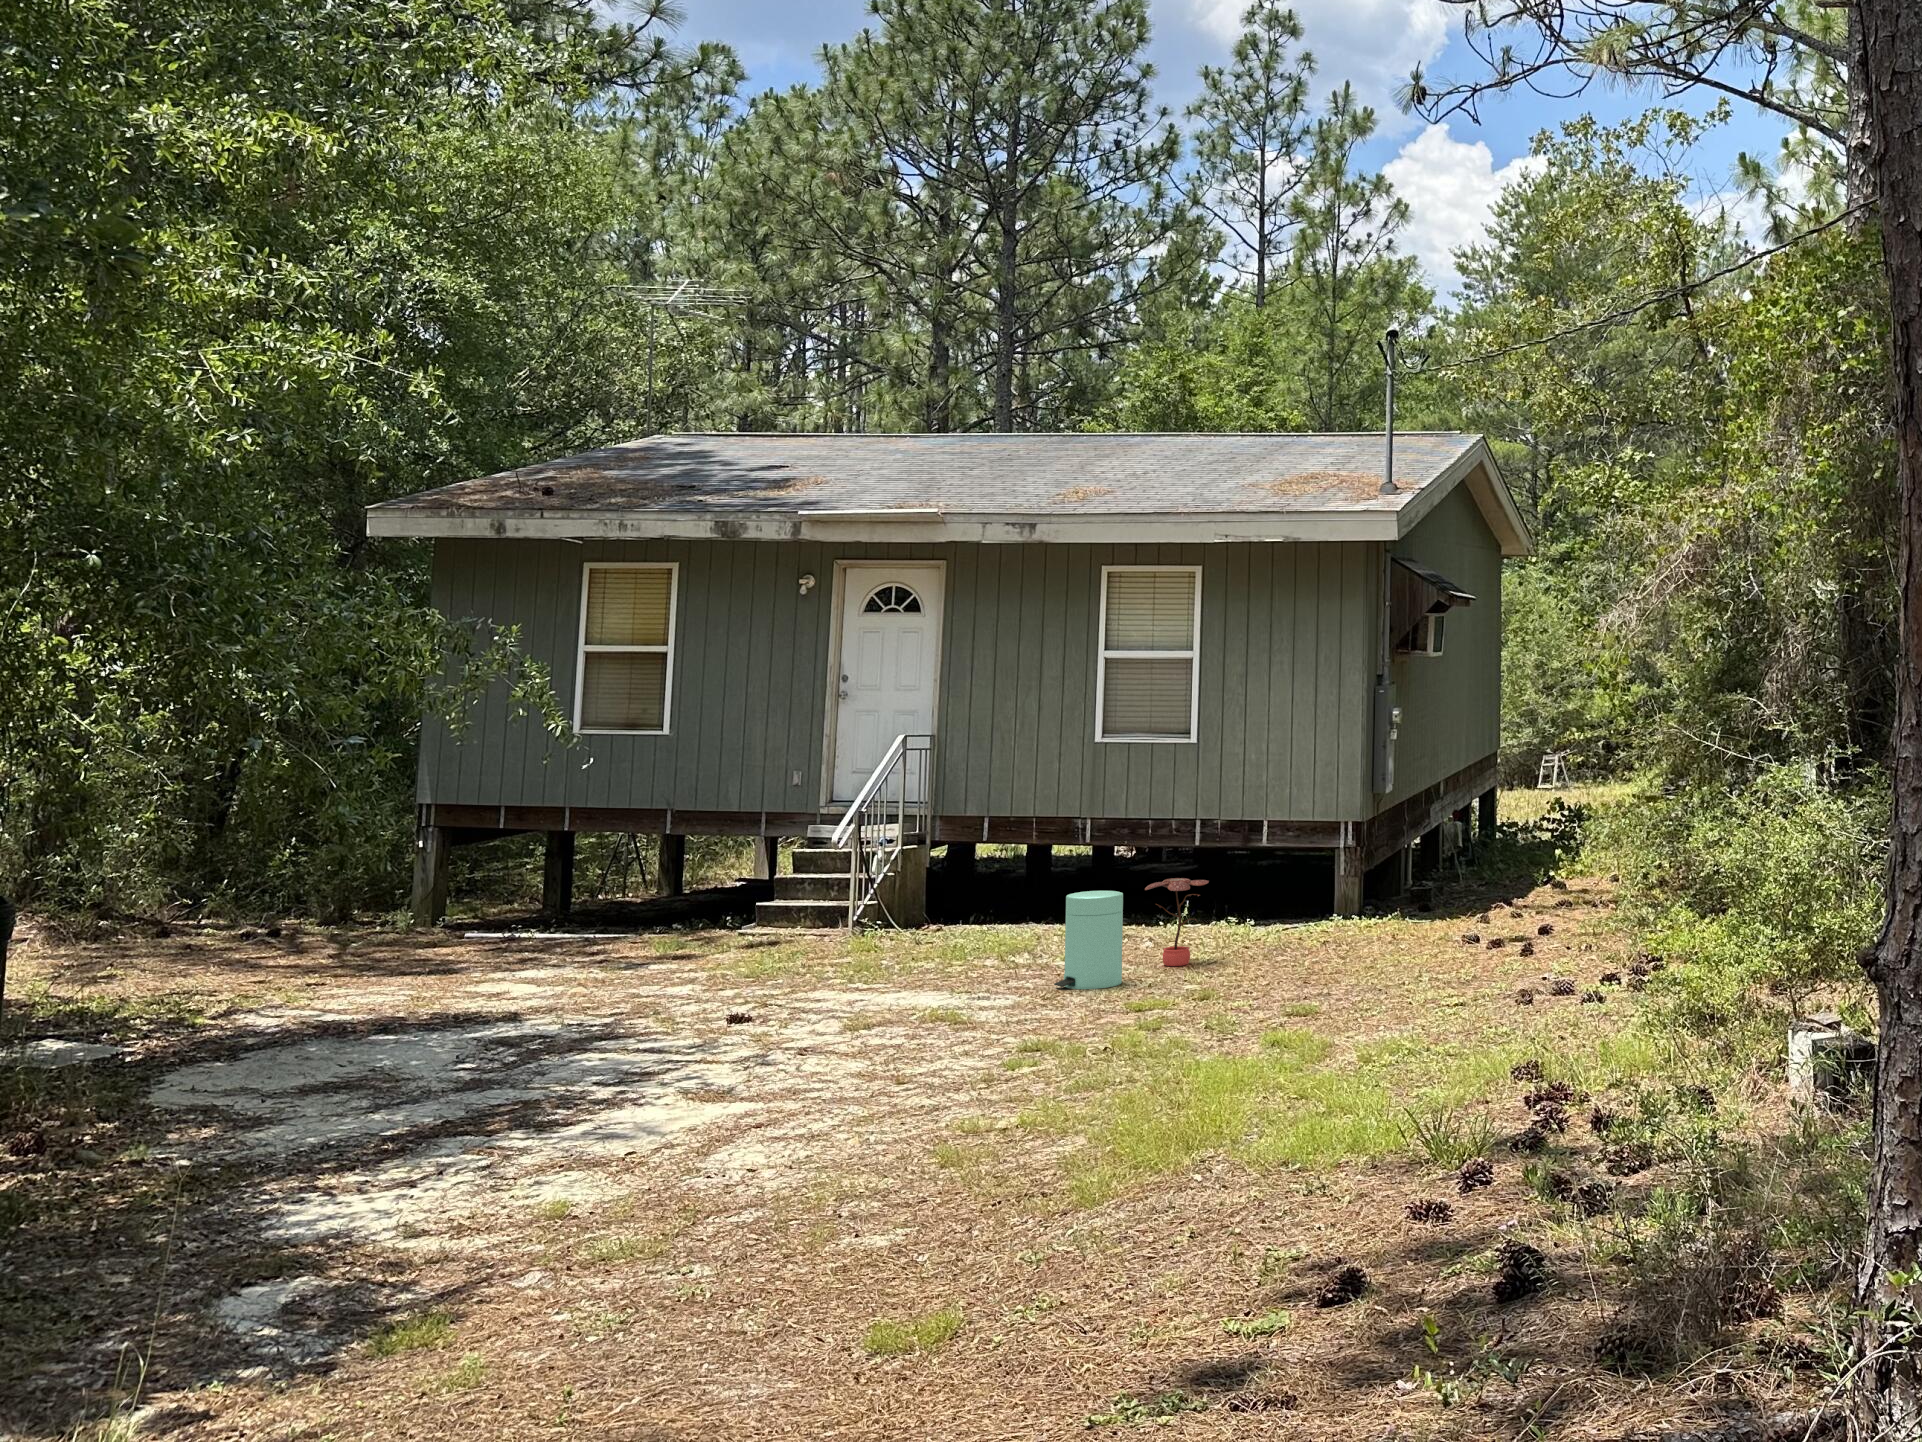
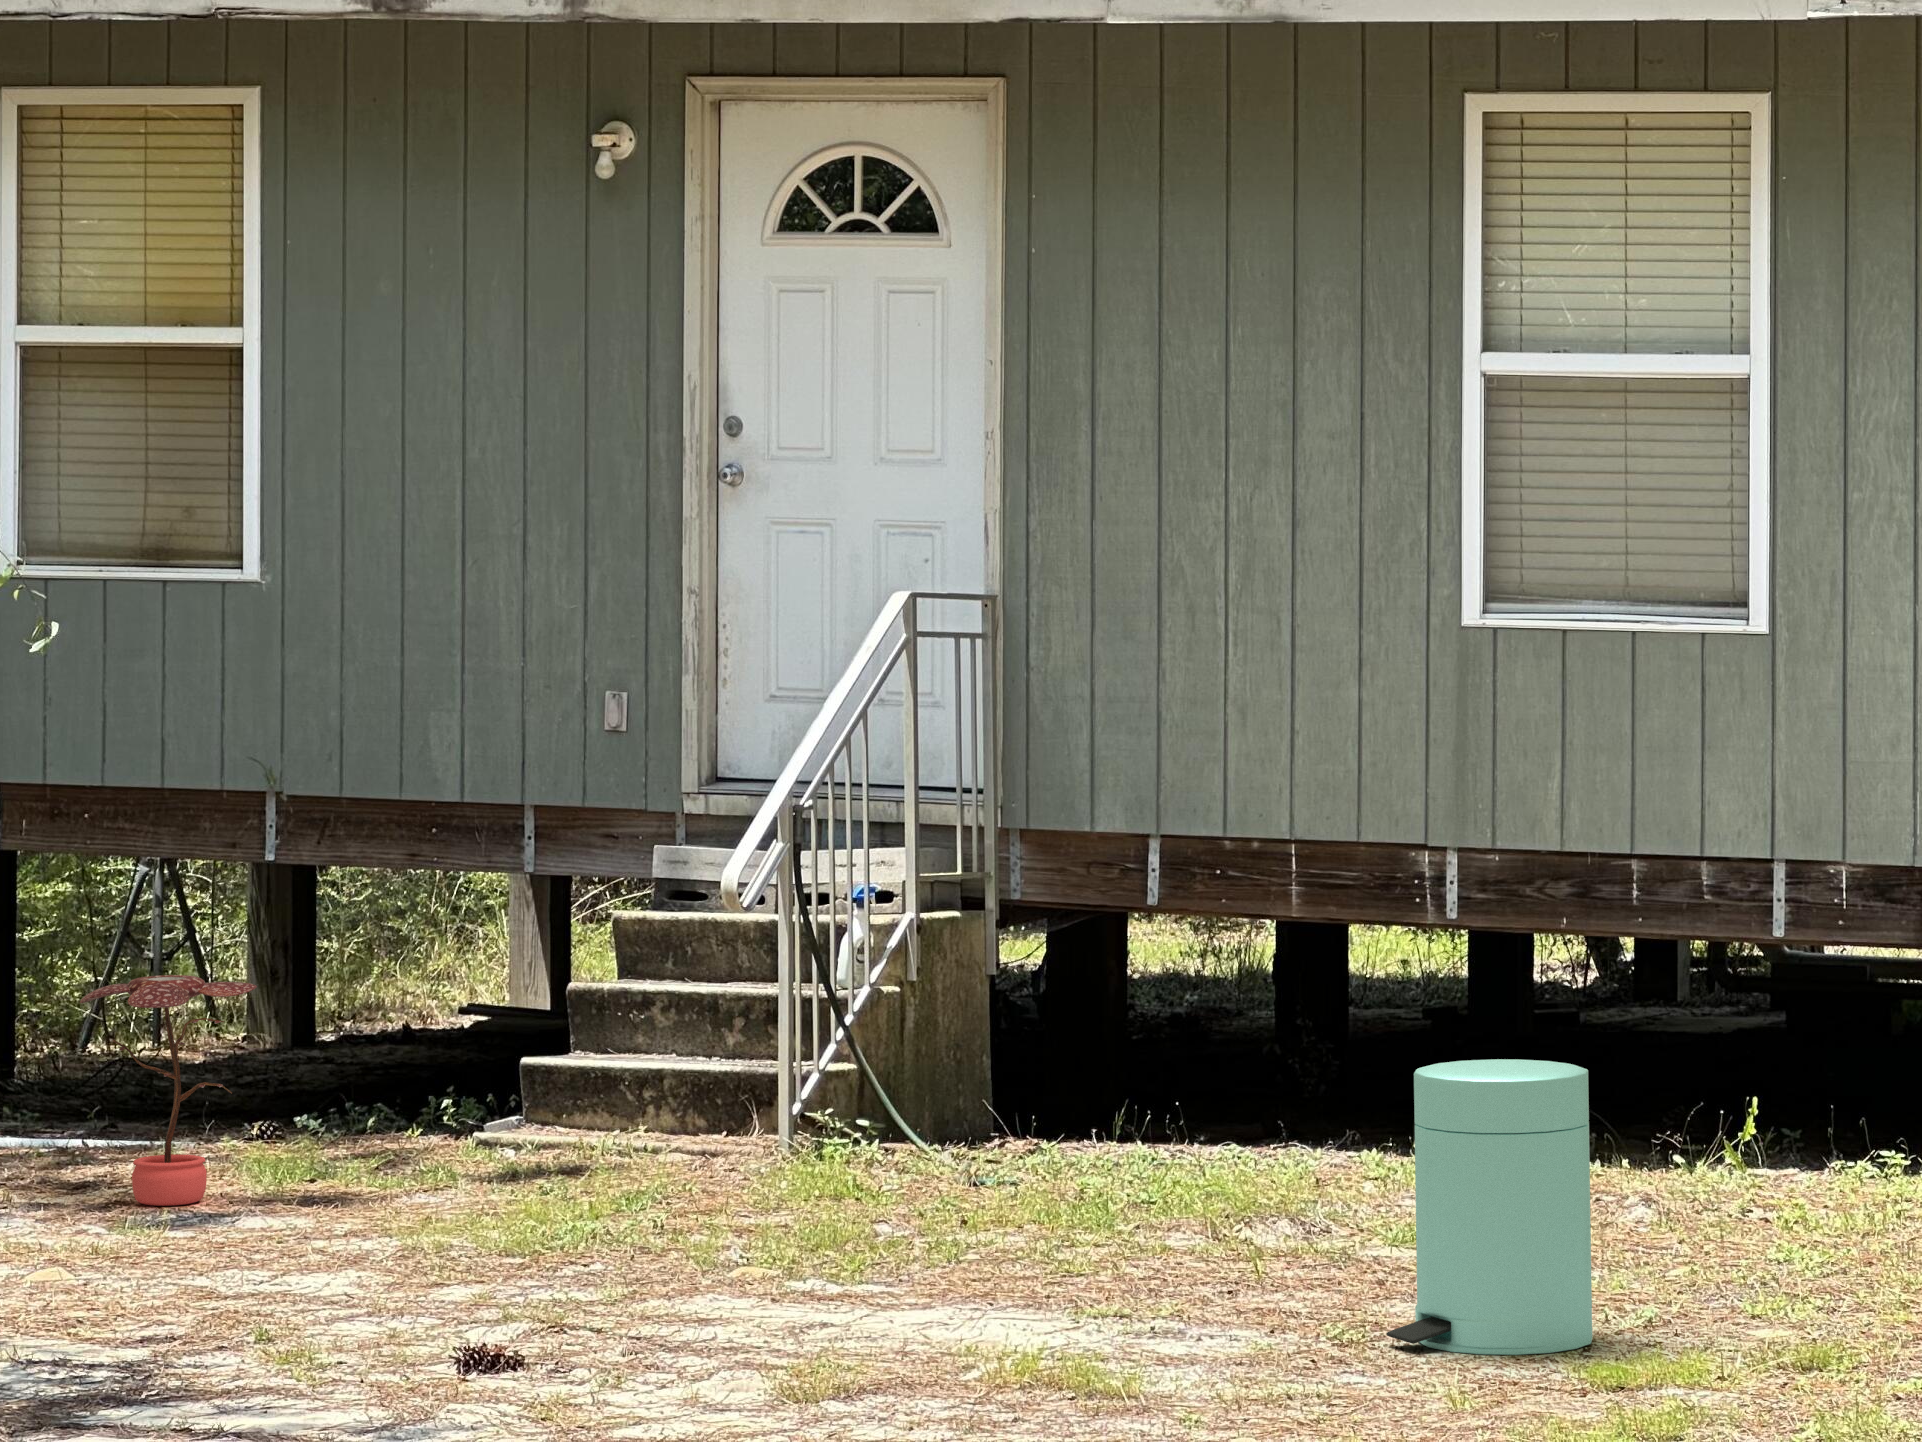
potted plant: present [1145,878,1209,966] -> present [80,975,257,1206]

